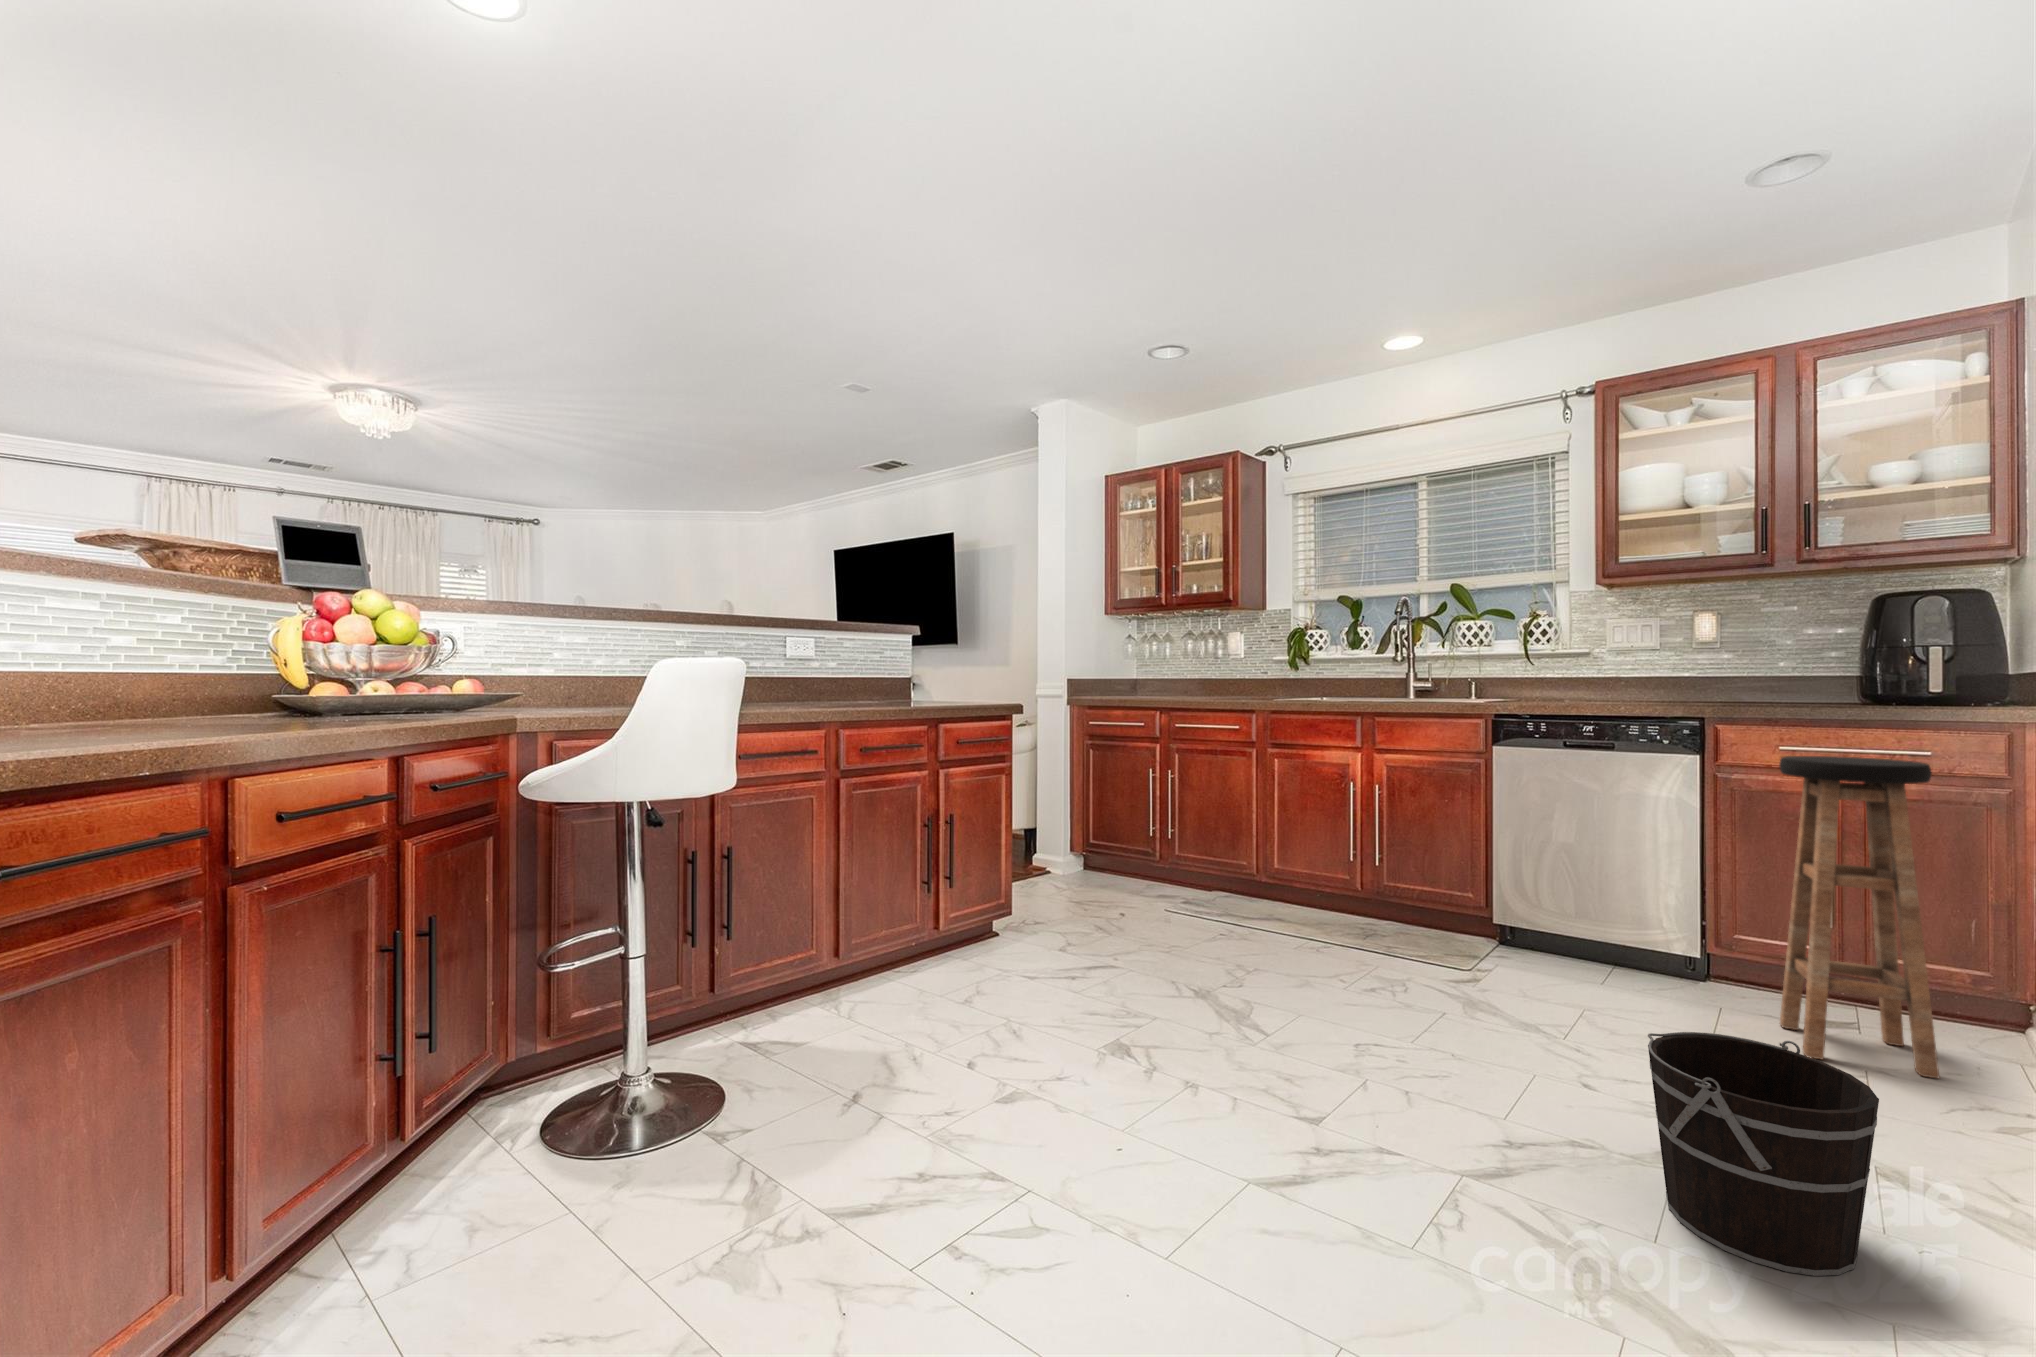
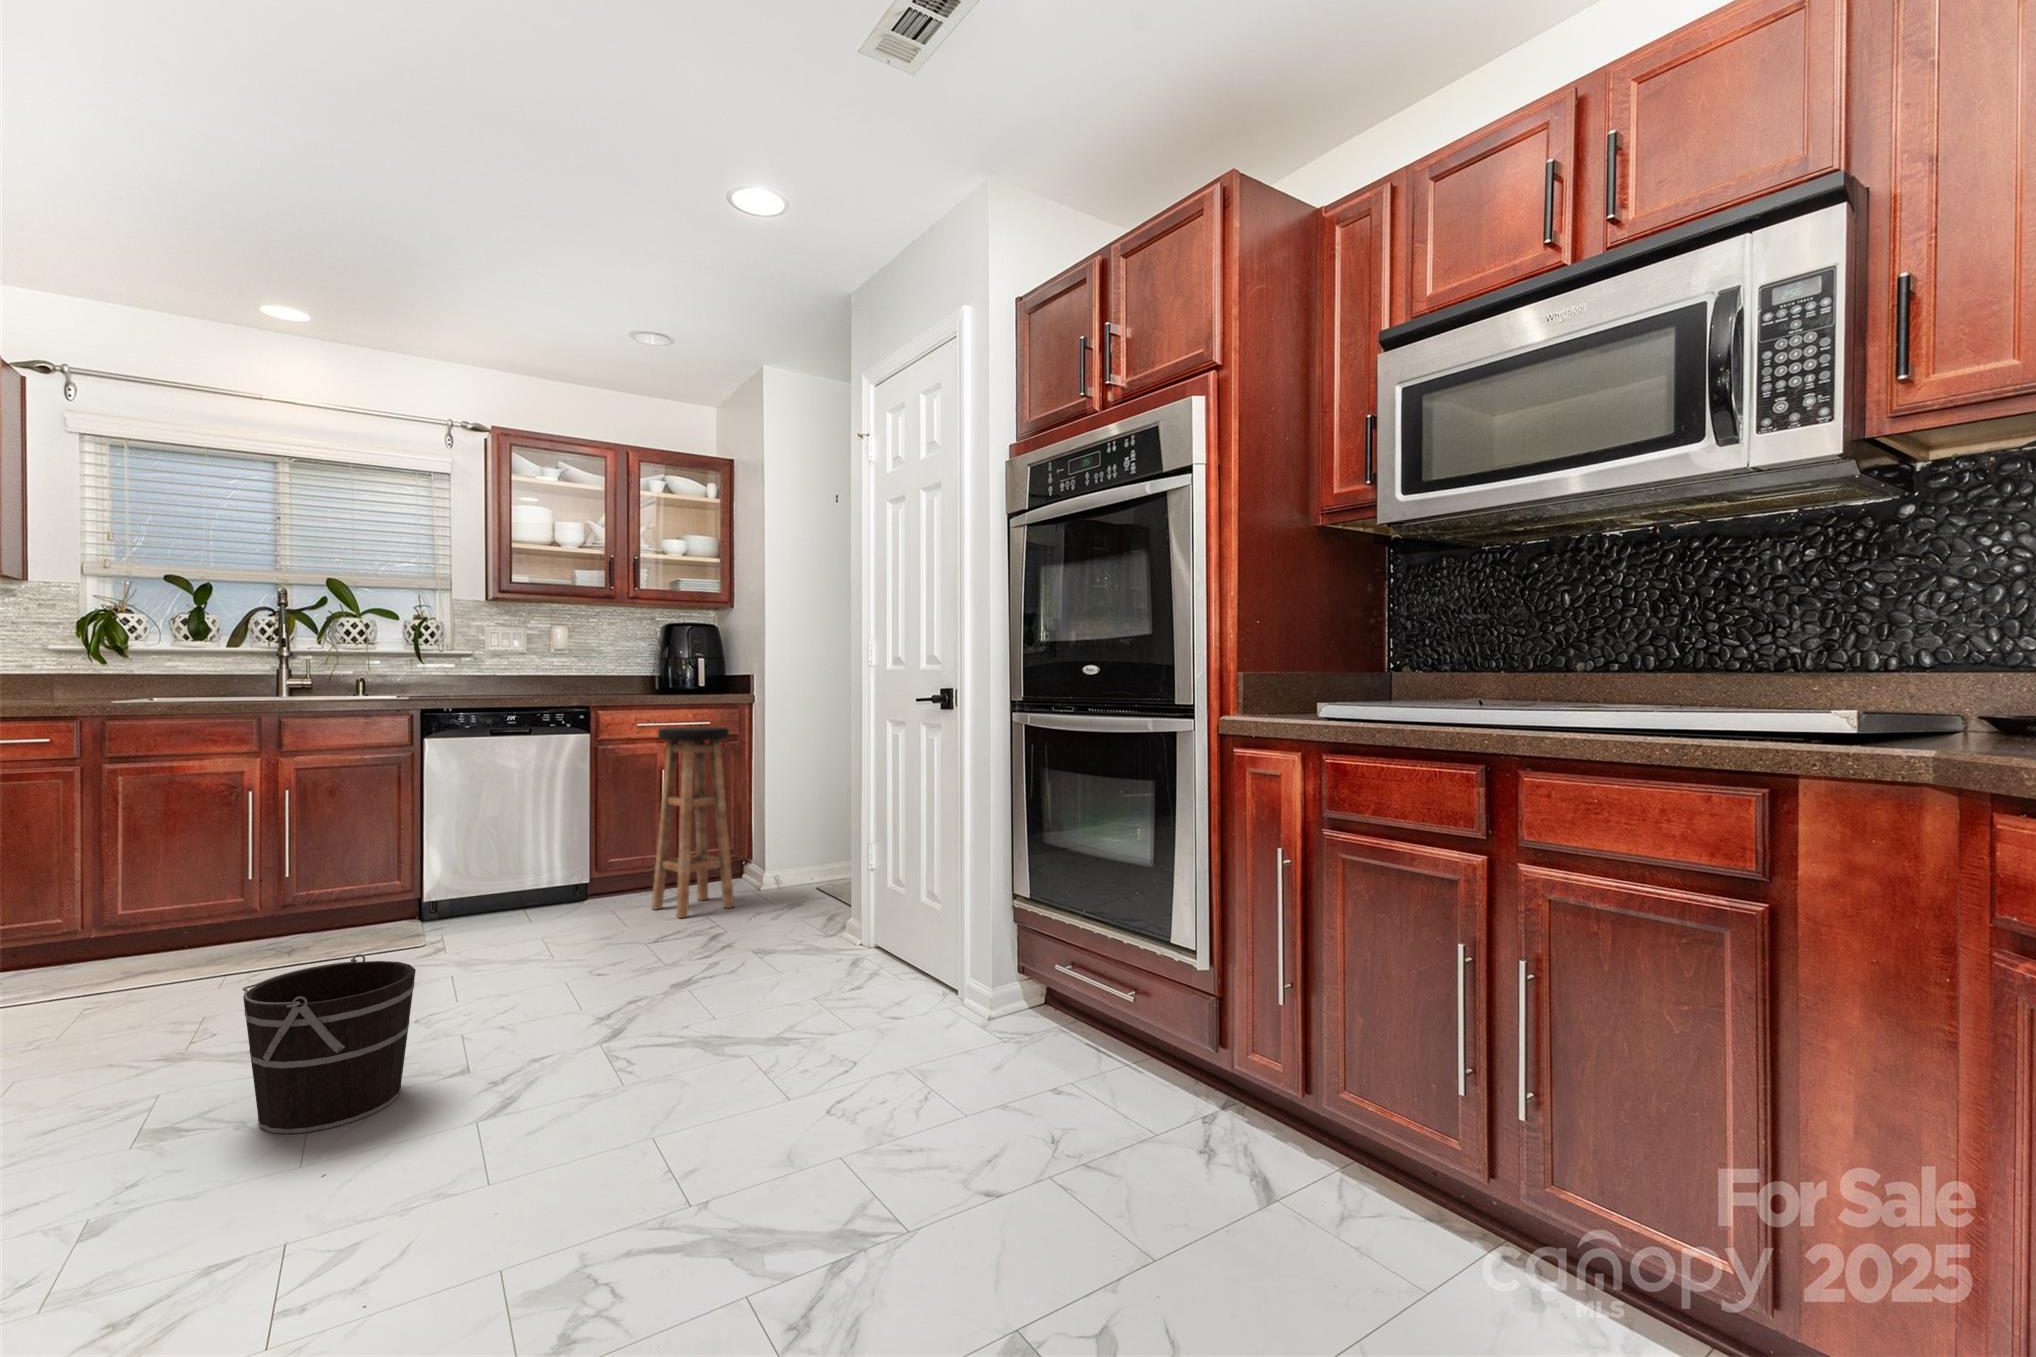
bucket: present [1648,1032,1879,1276] -> present [242,954,416,1134]

